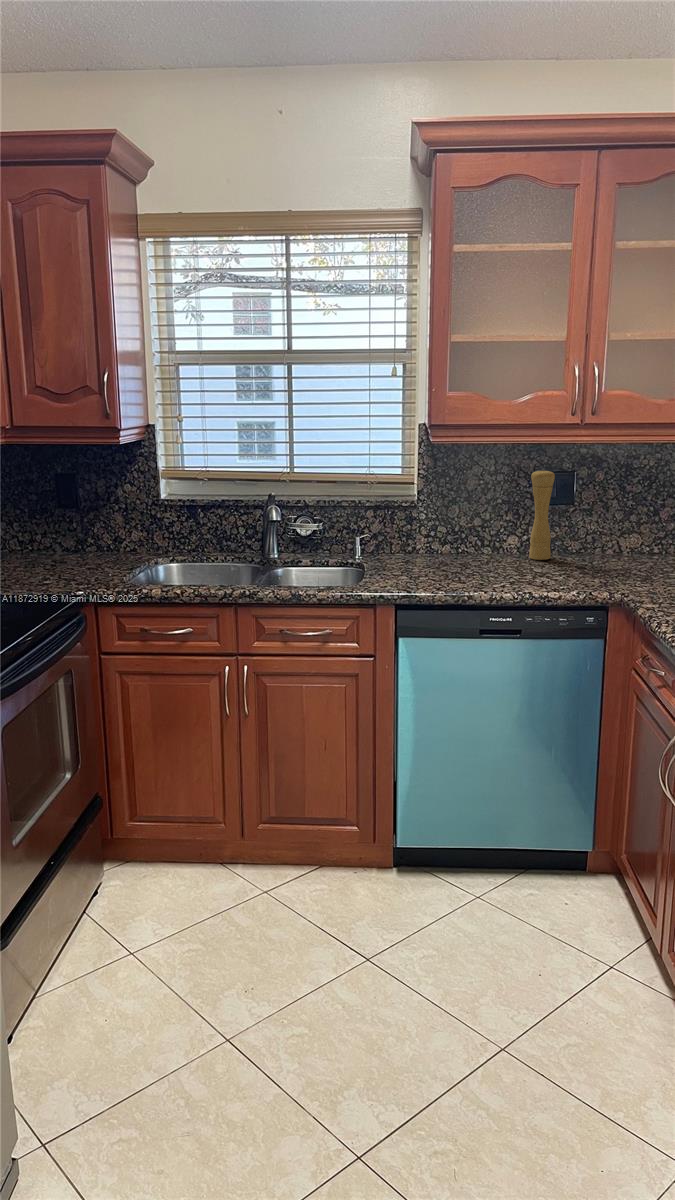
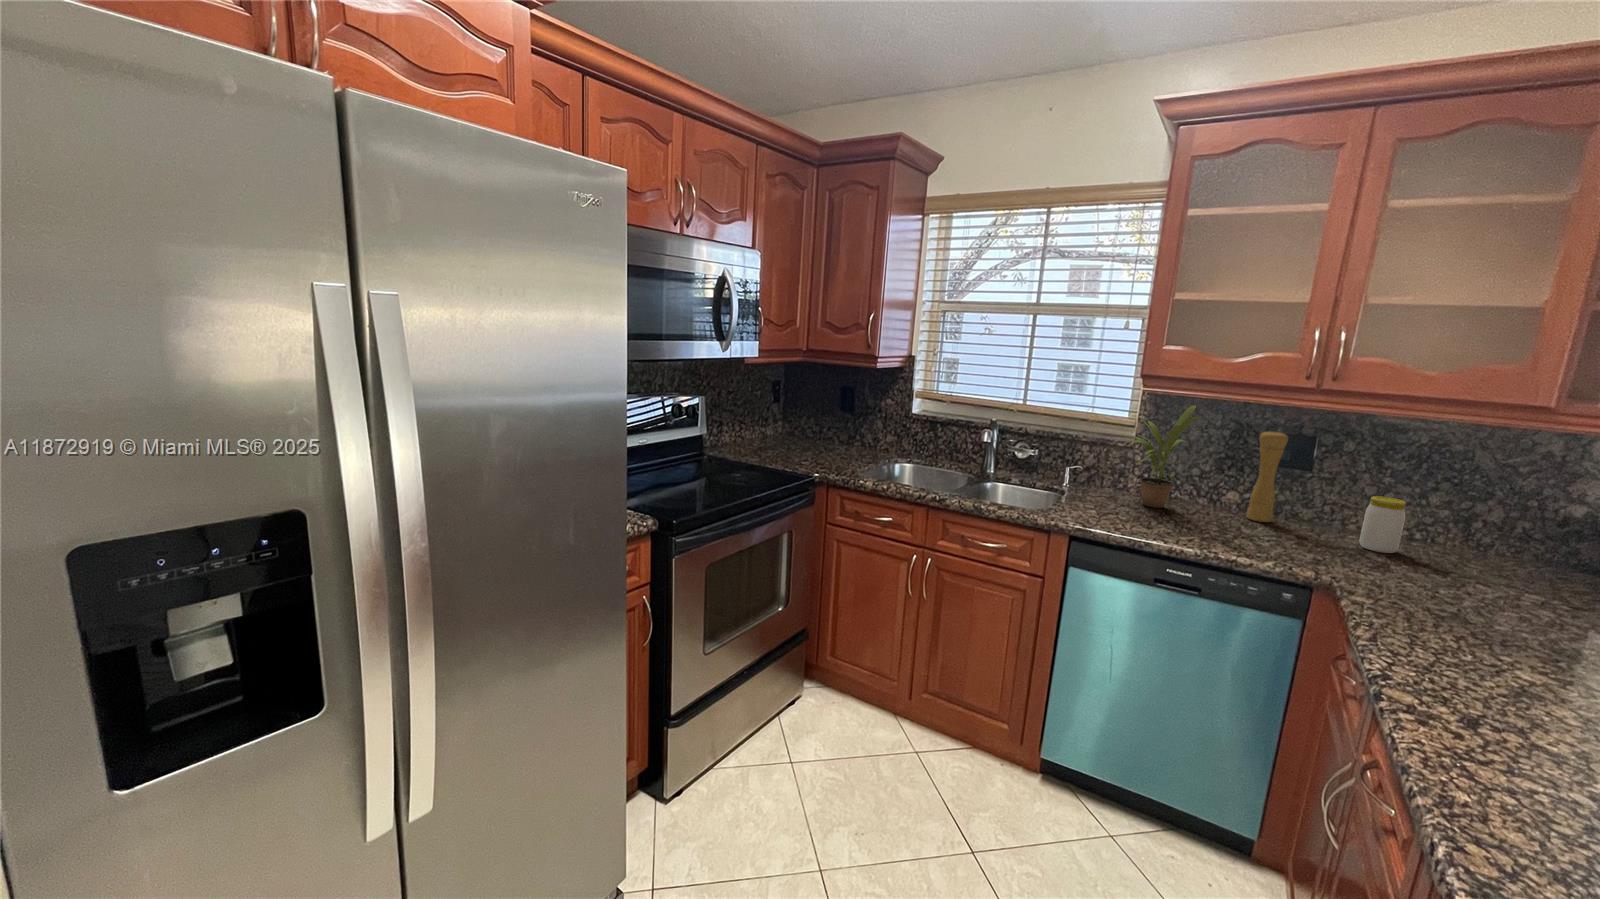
potted plant: none [416,453,493,563] -> present [1127,405,1204,508]
jar: none [621,518,651,568] -> present [1359,496,1406,553]

